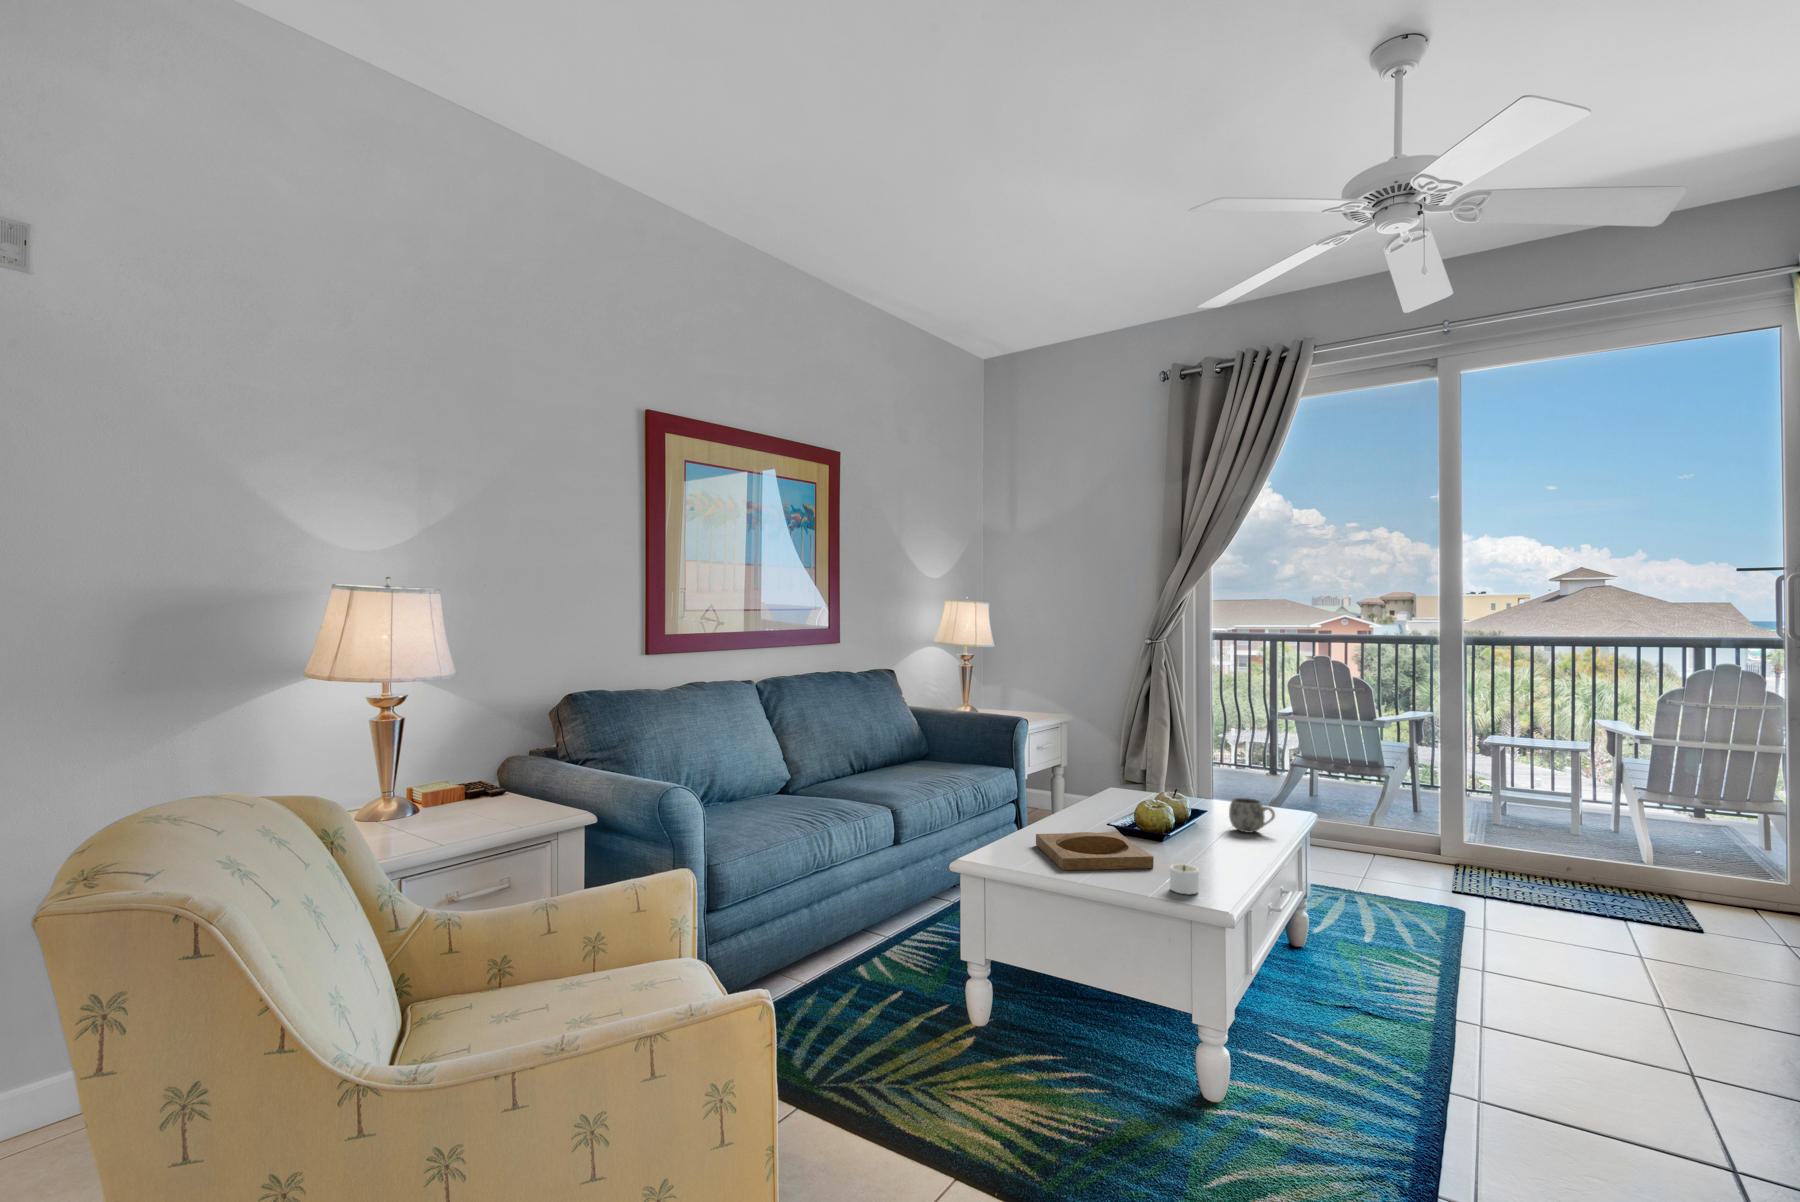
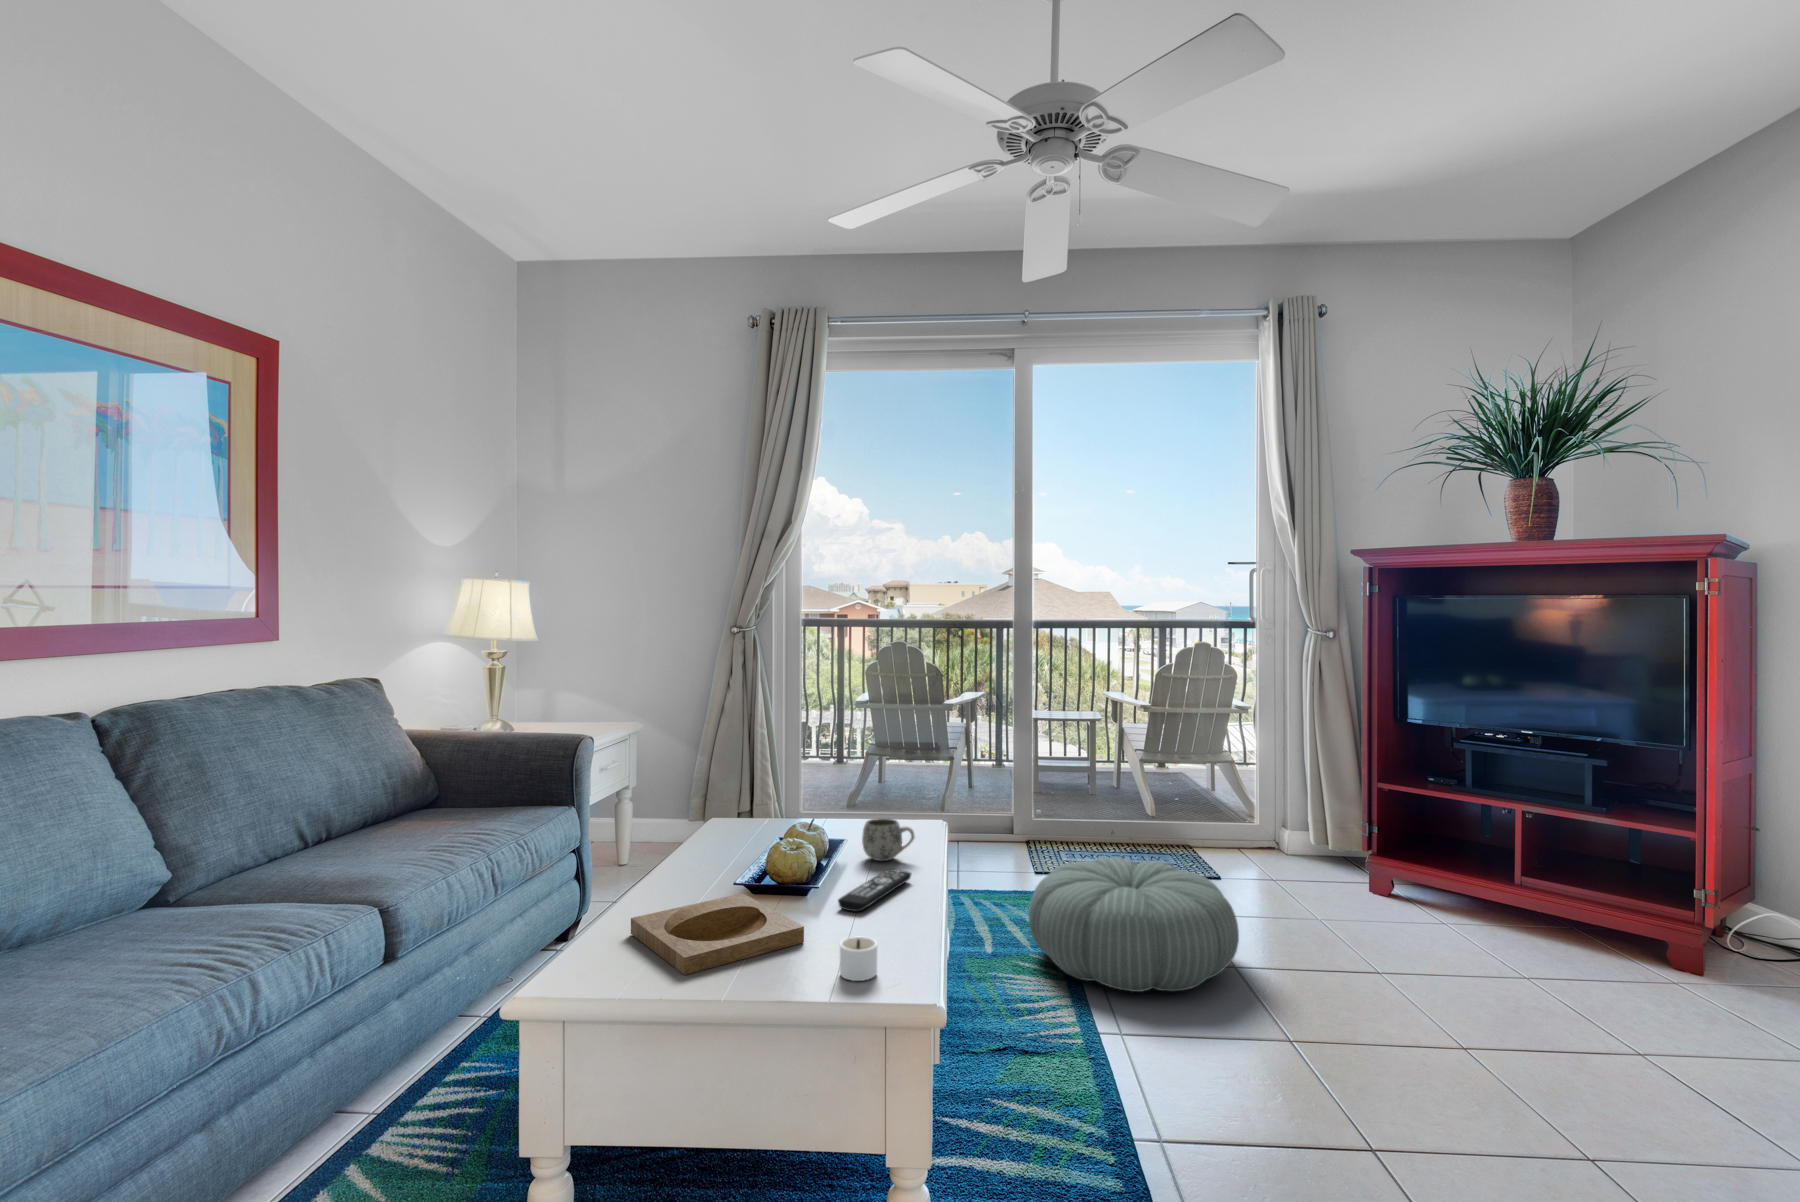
remote control: none [1190,836,1263,858] -> present [838,869,911,912]
pouf: none [1409,872,1656,1008] -> present [1029,858,1239,992]

